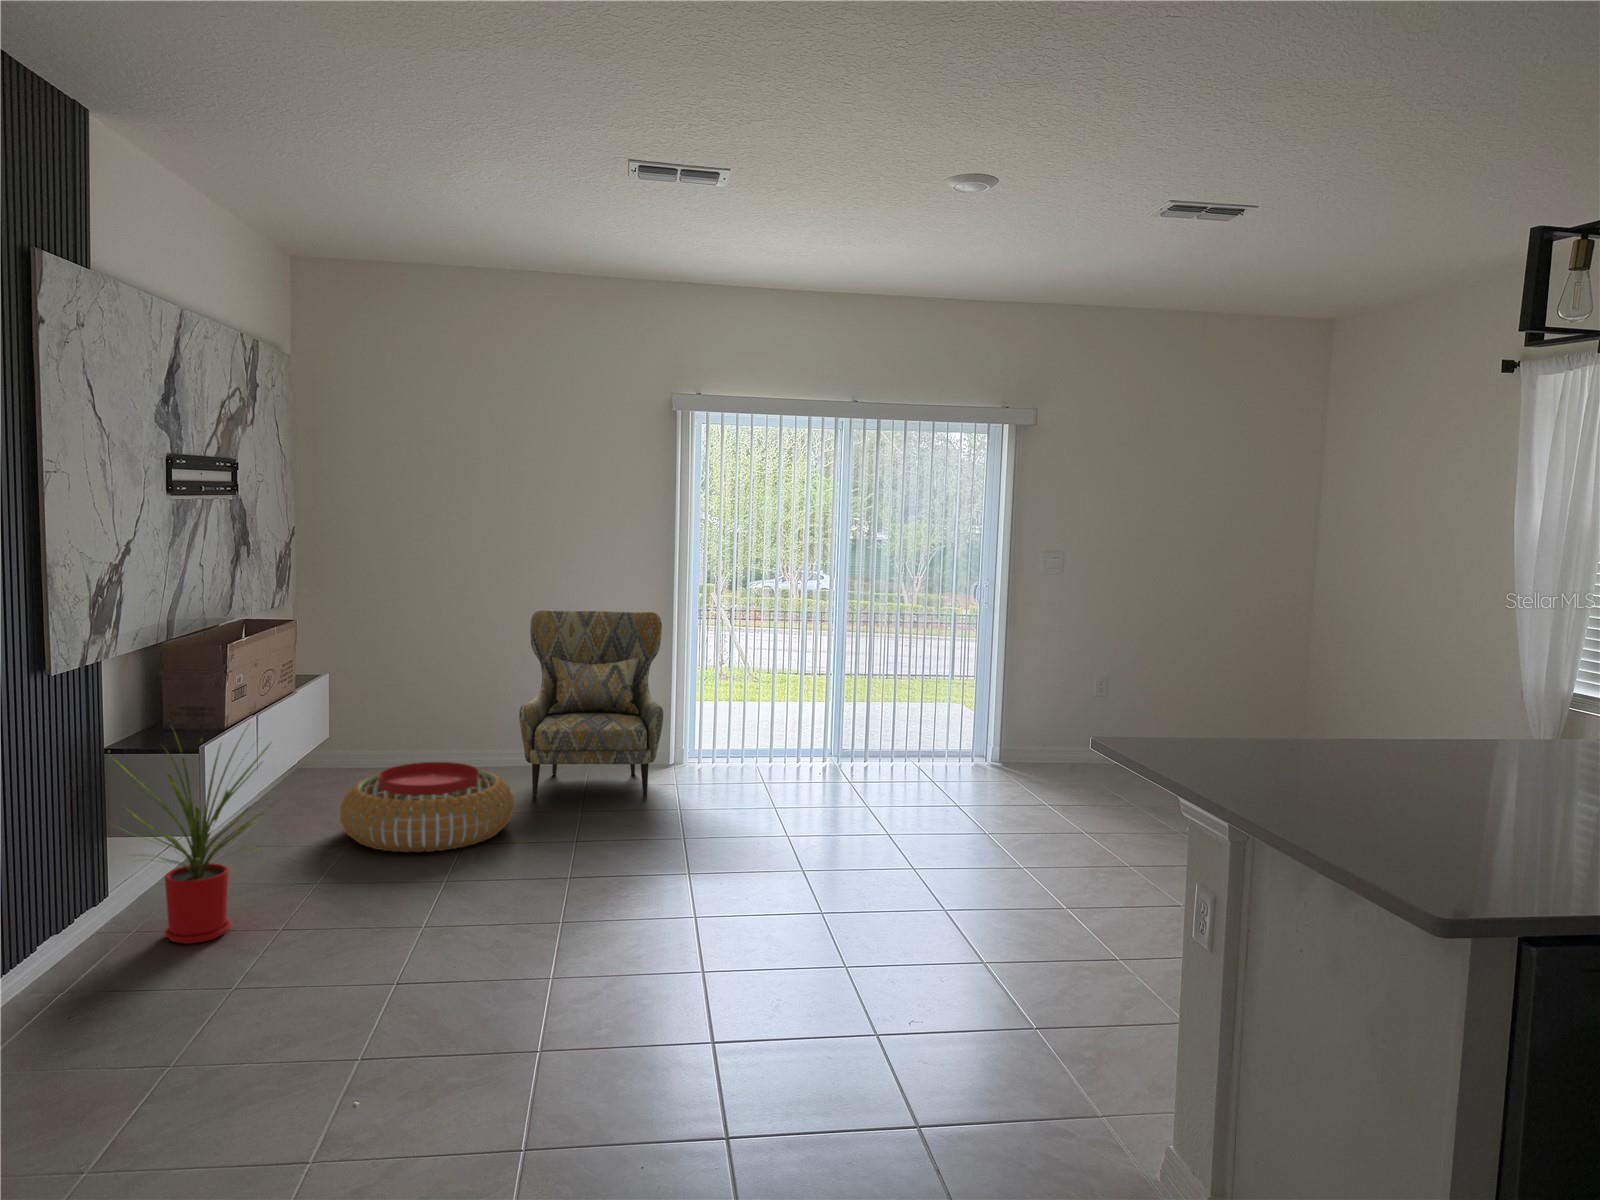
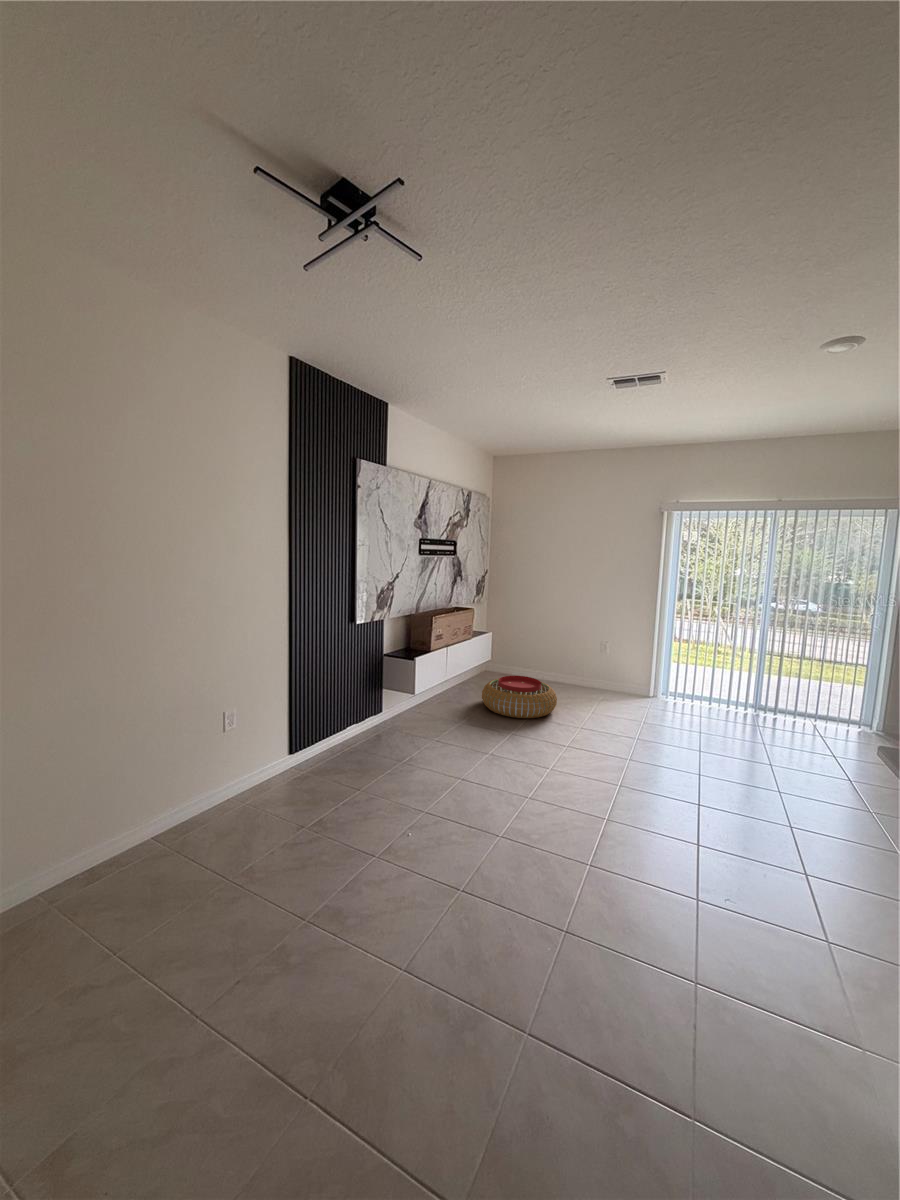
armchair: present [519,610,663,798] -> none [569,611,649,711]
house plant: present [110,730,268,944] -> none [380,647,442,737]

